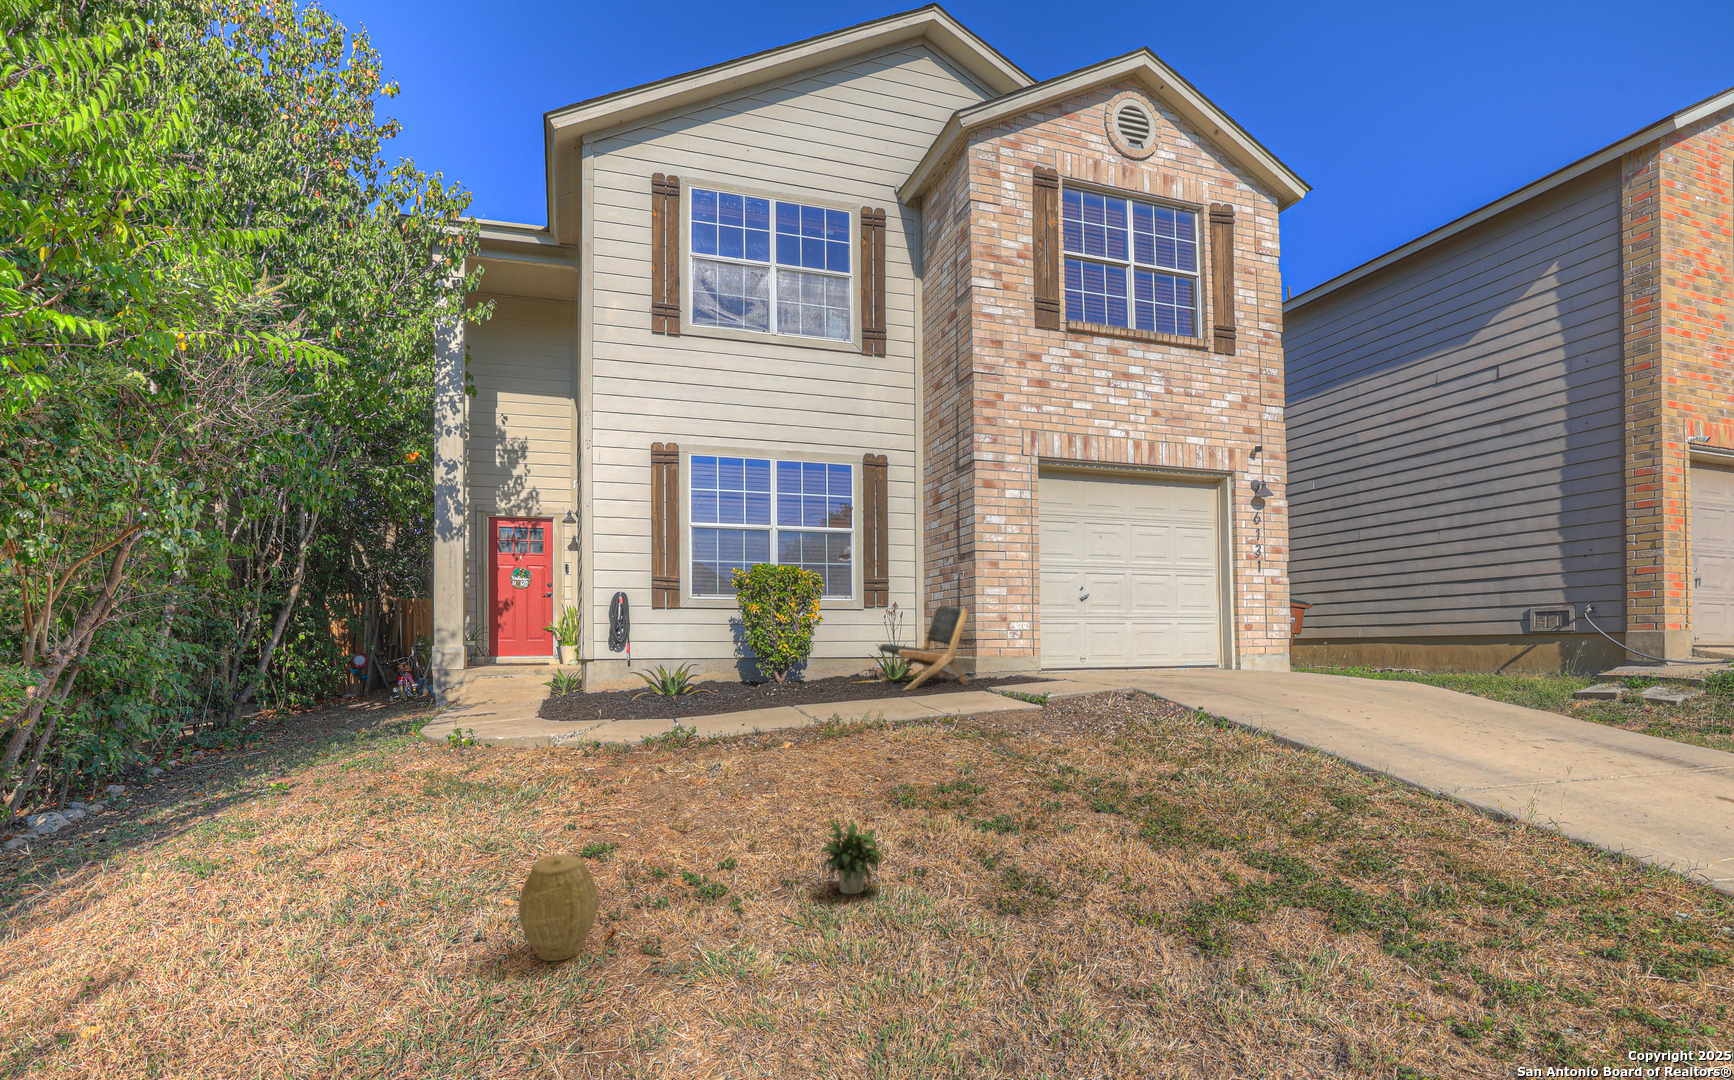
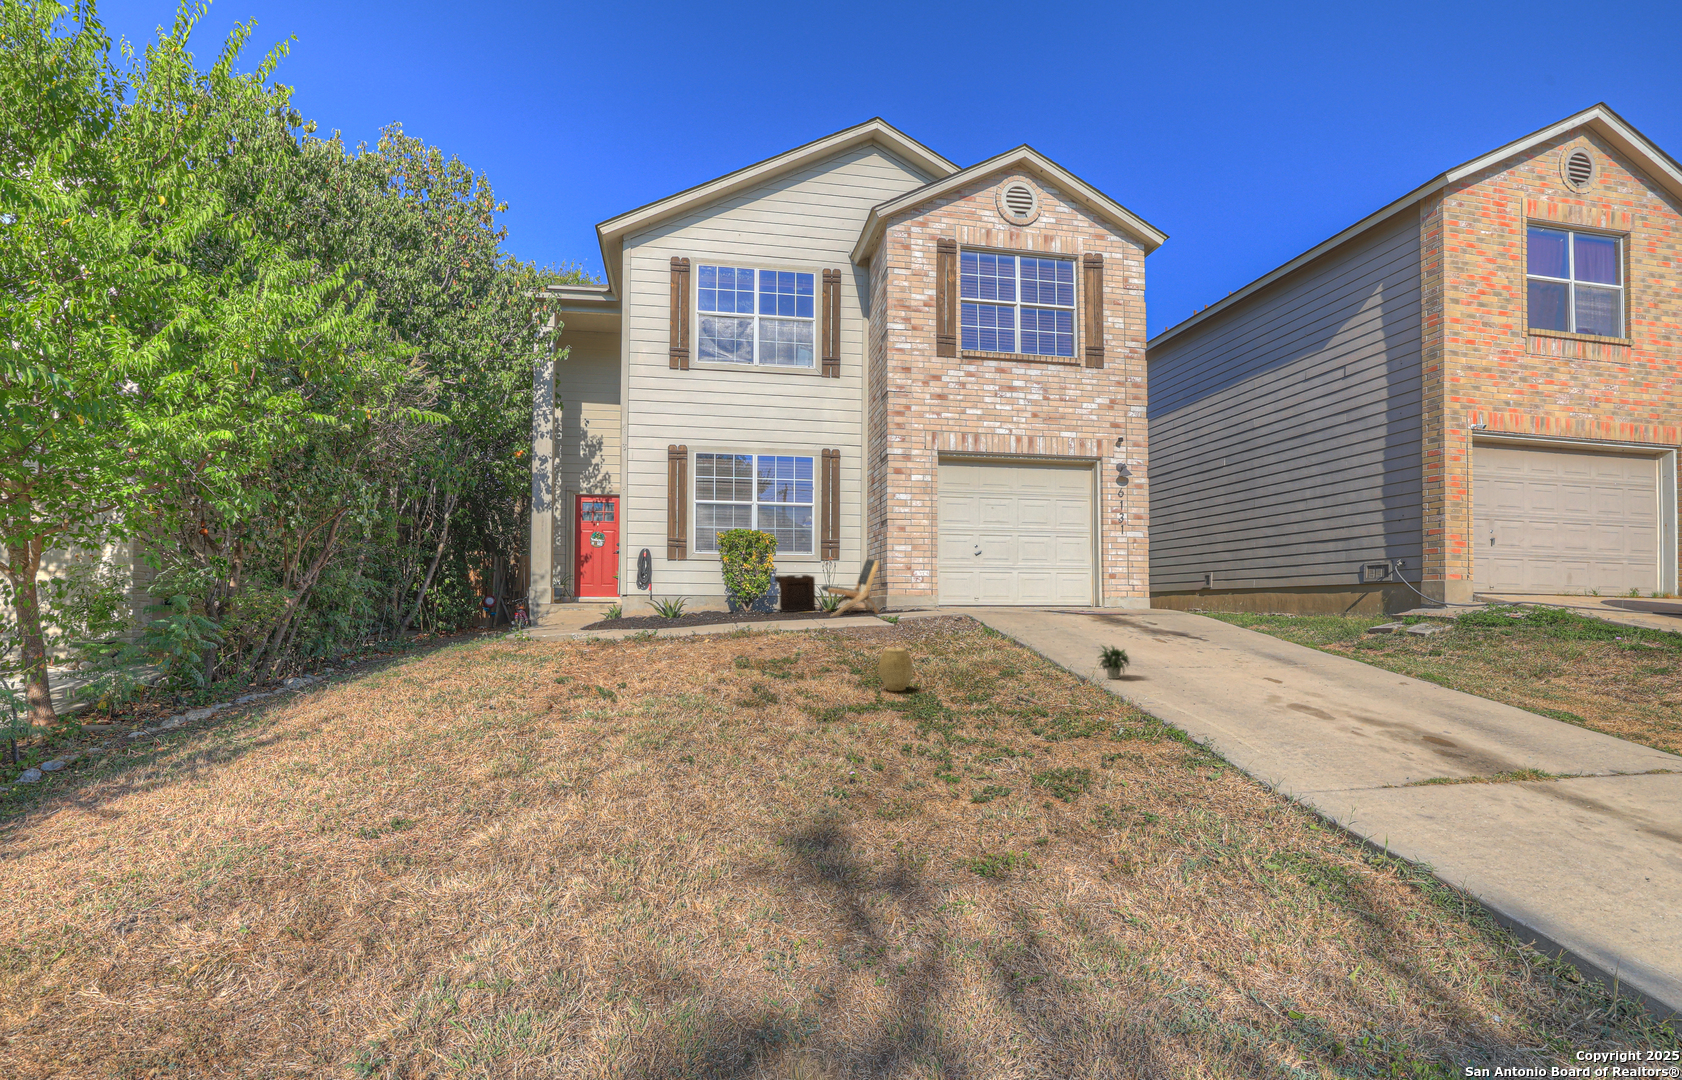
wooden crate: none [804,628,867,684] -> present [775,575,815,612]
potted plant: present [820,819,882,894] -> present [1098,646,1129,679]
woven basket: present [518,855,598,961] -> present [879,647,913,691]

